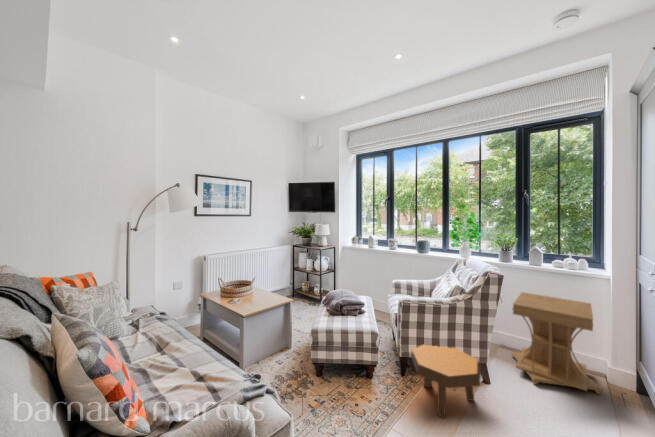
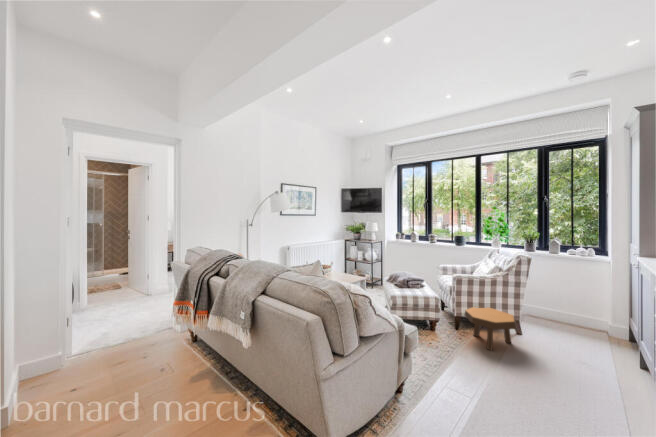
side table: present [511,292,601,394] -> none [535,273,602,341]

